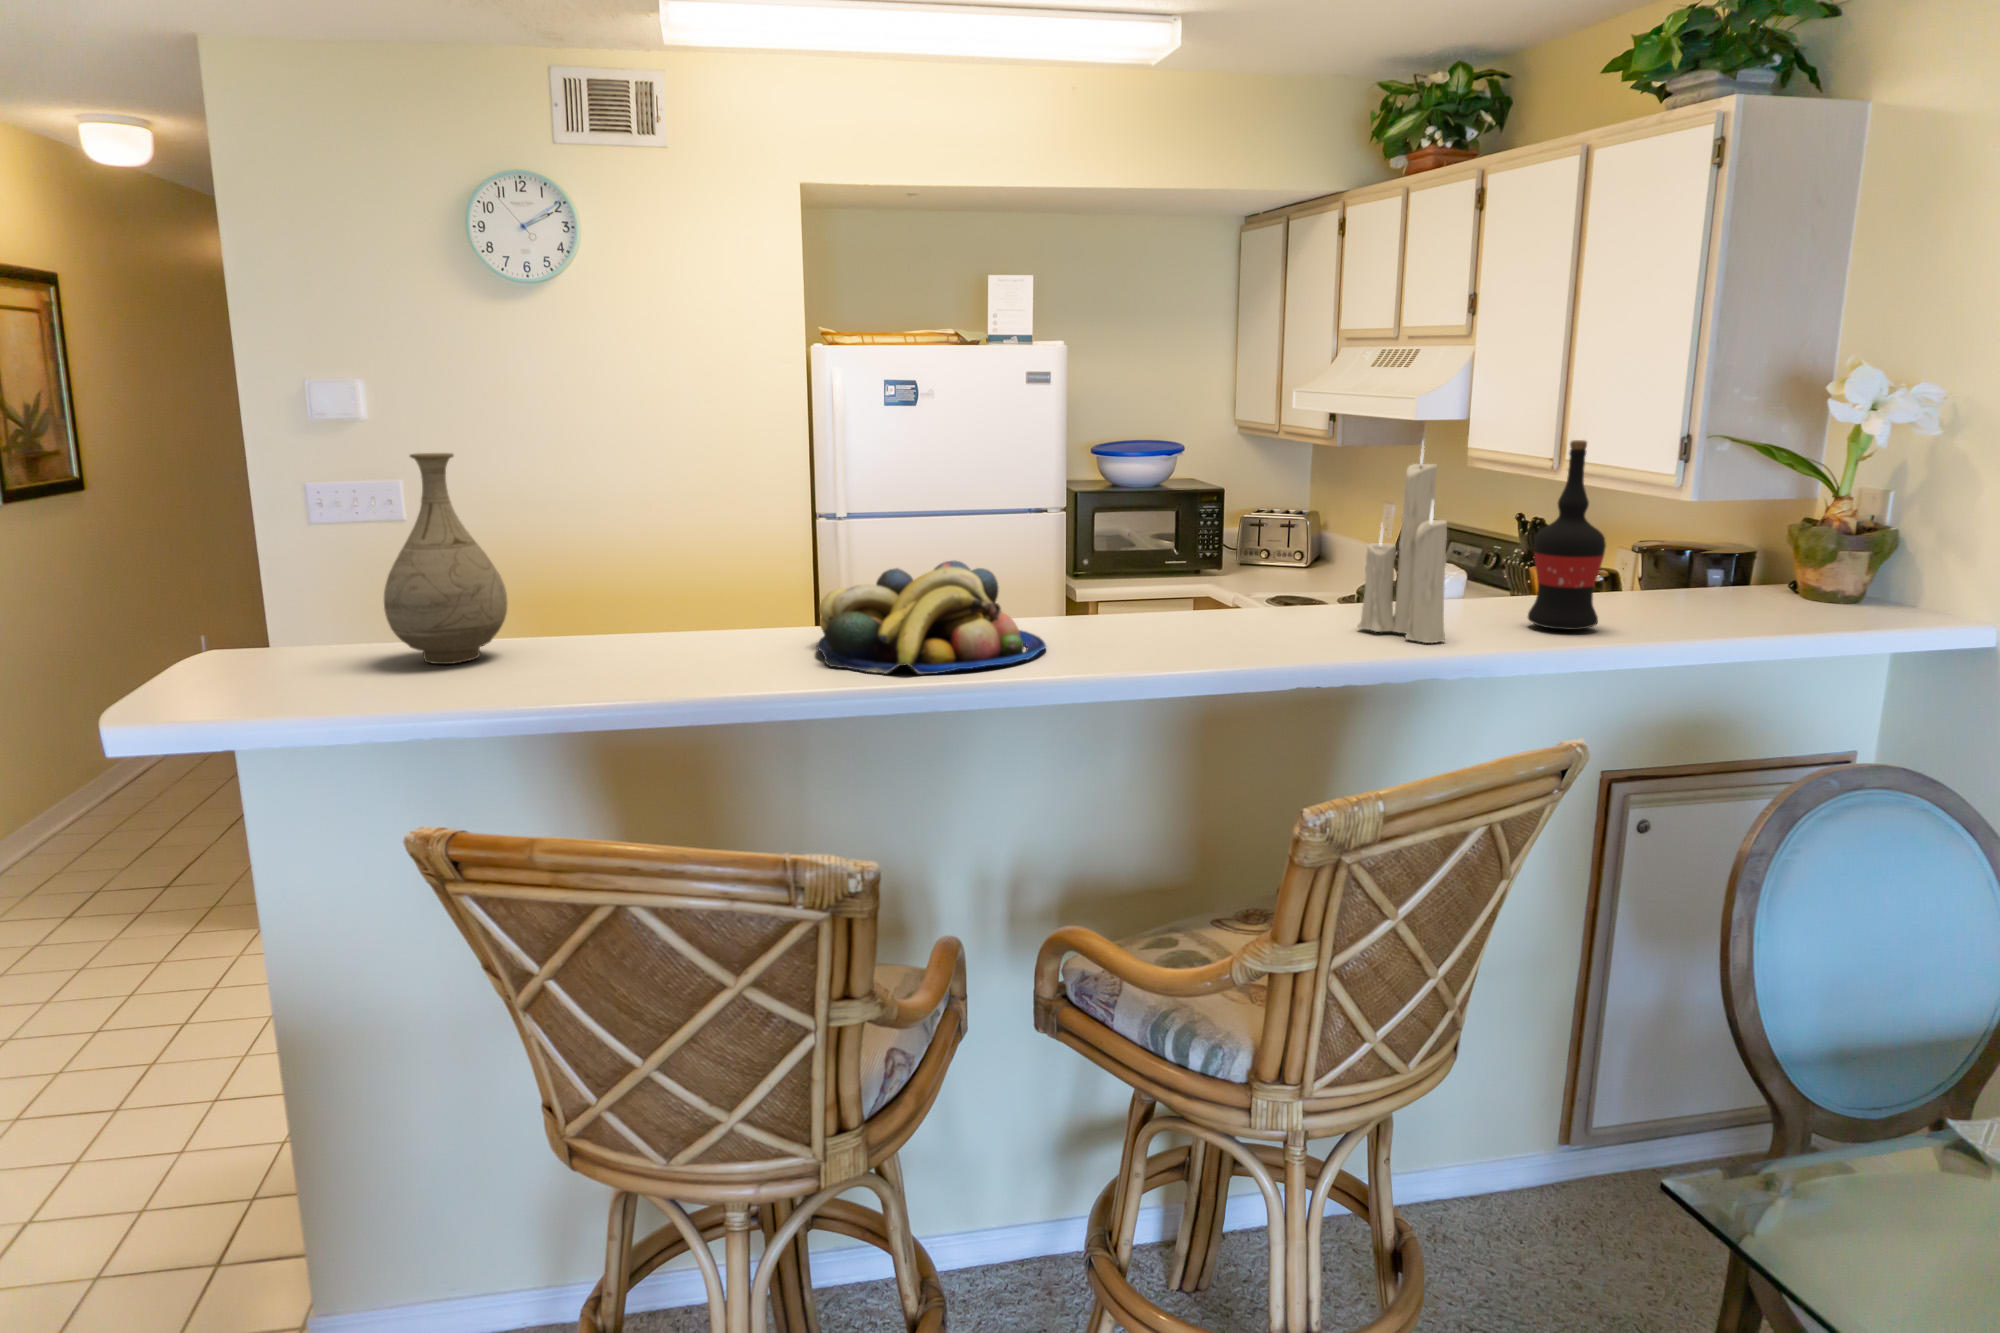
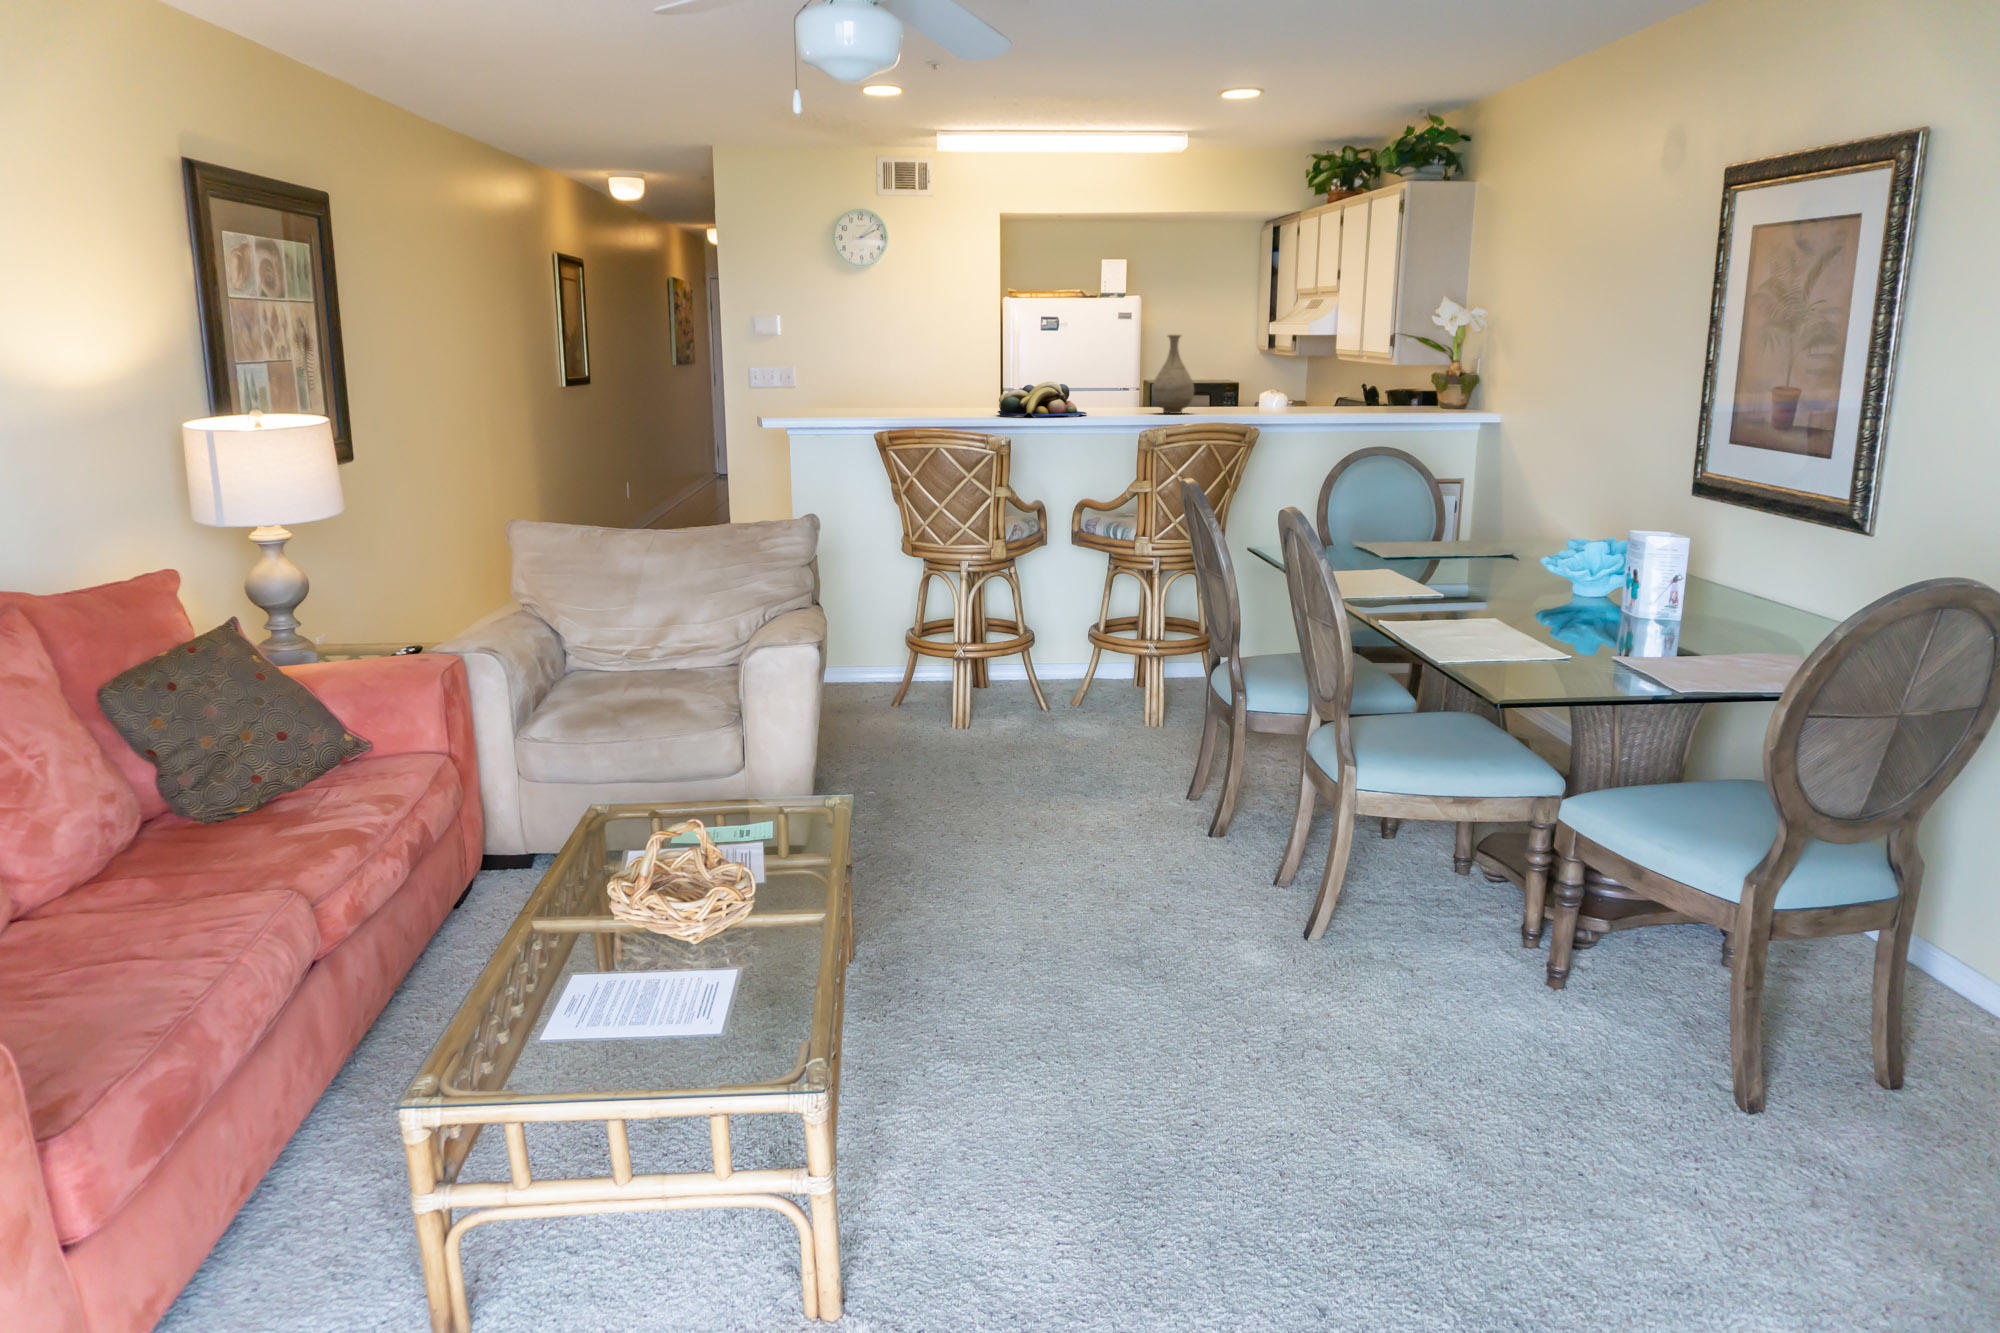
wine bottle: present [1528,440,1606,630] -> none [1294,334,1323,414]
candle: present [1357,446,1447,643] -> none [1220,329,1249,415]
vase: present [384,453,507,664] -> present [1152,335,1194,414]

